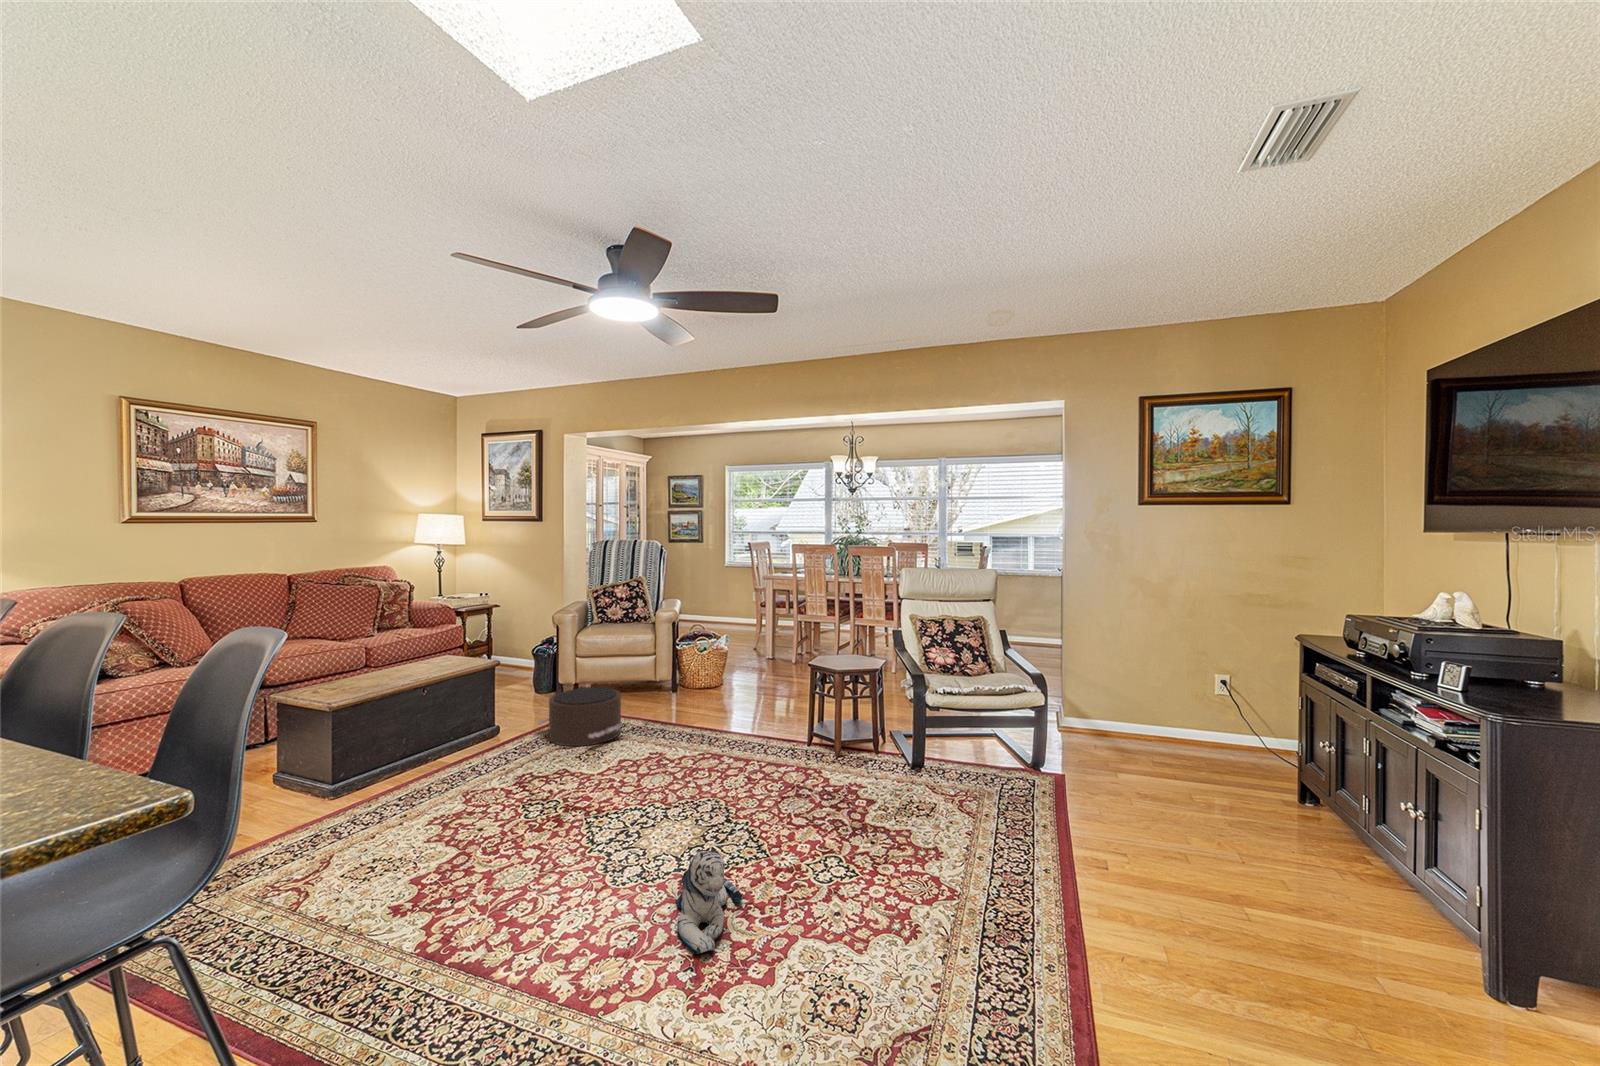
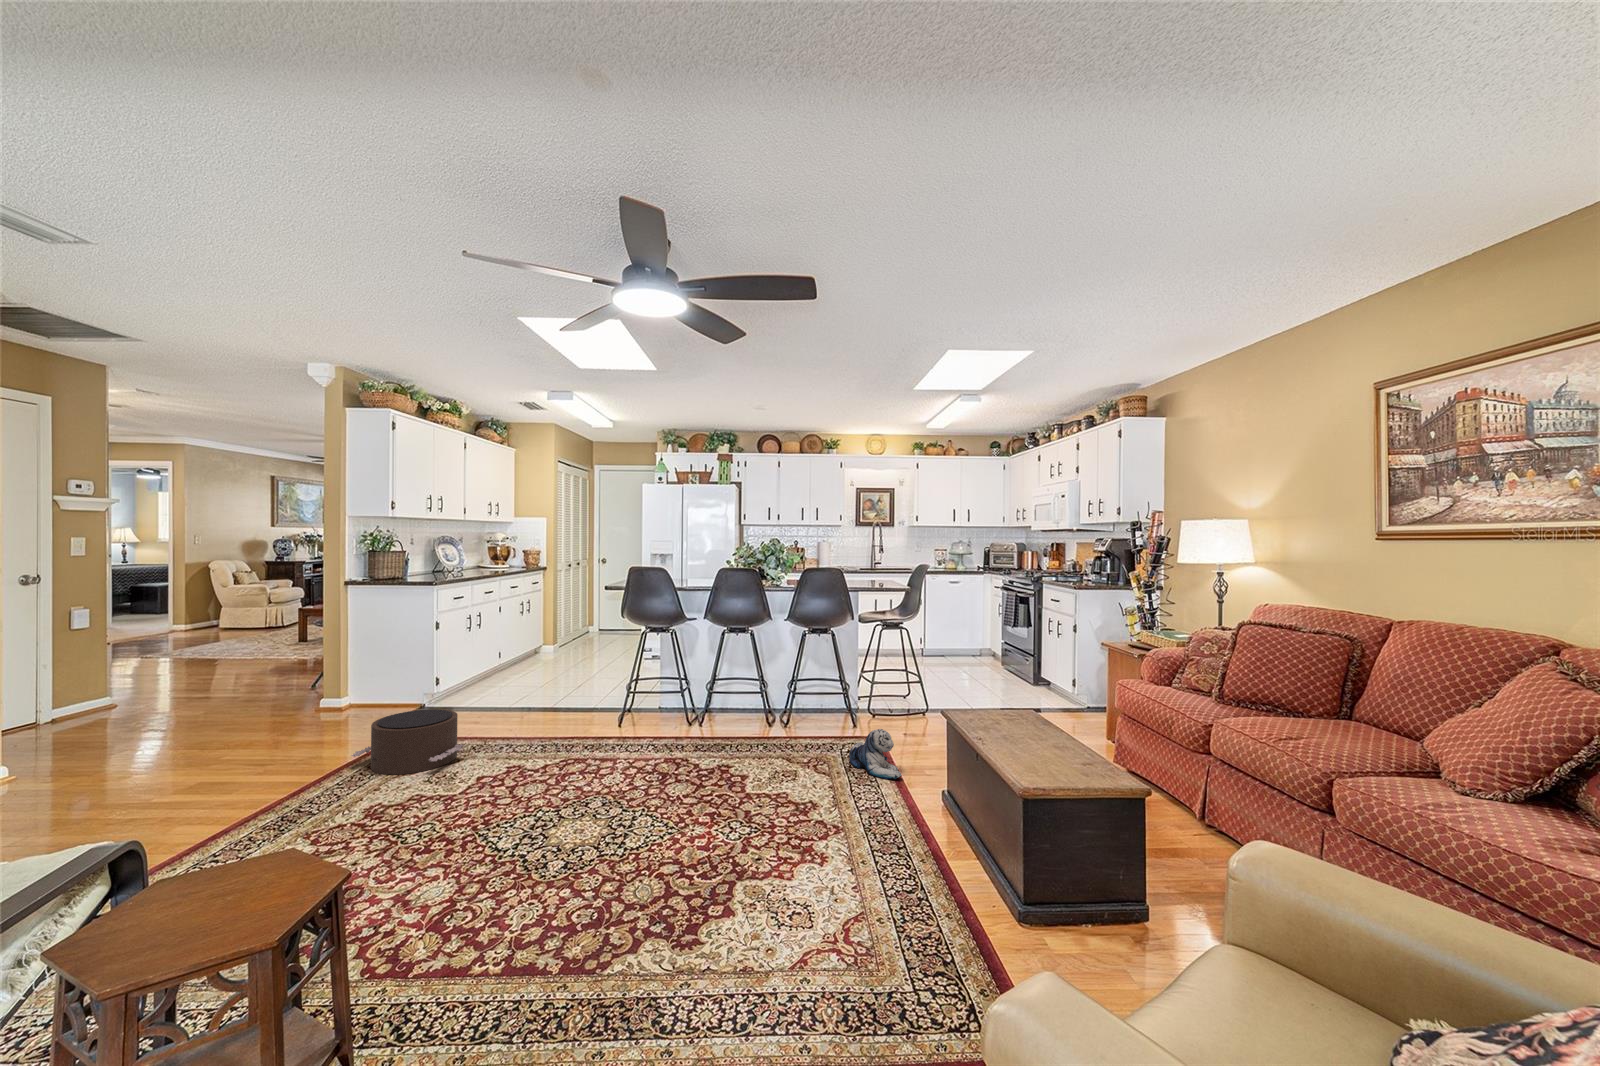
plush toy: present [676,851,743,954] -> present [849,729,902,779]

